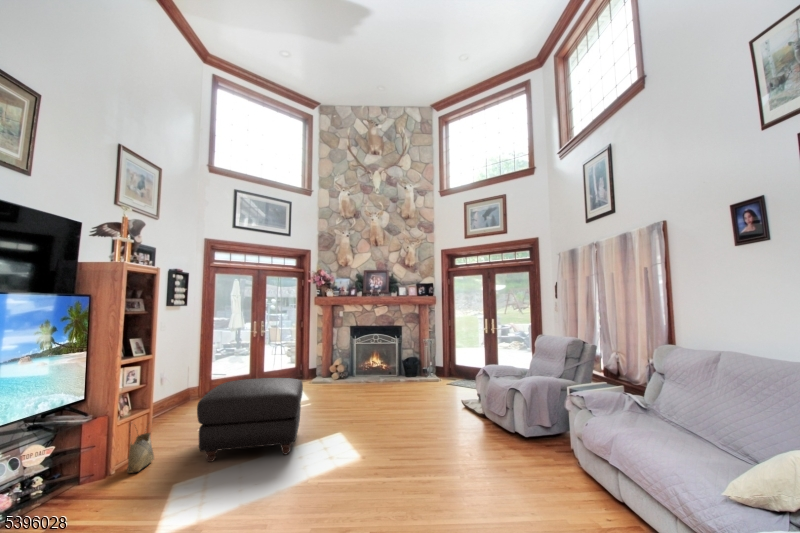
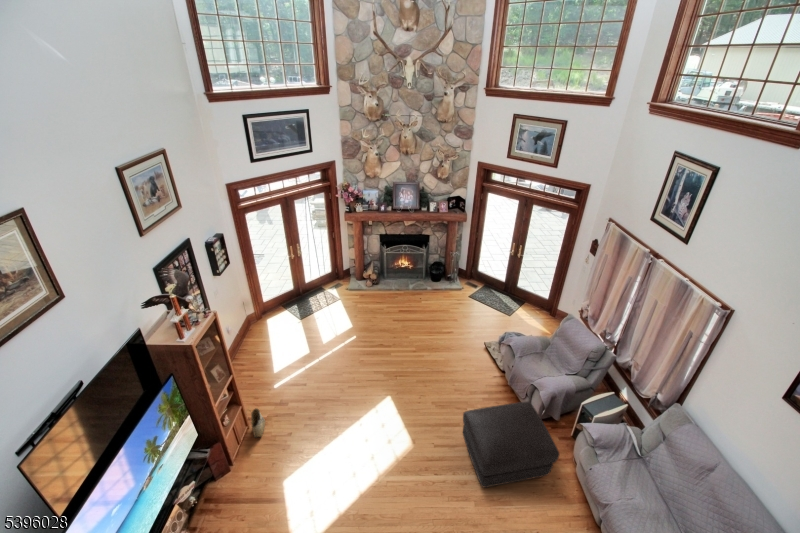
ottoman: present [197,378,303,462] -> present [463,402,559,488]

